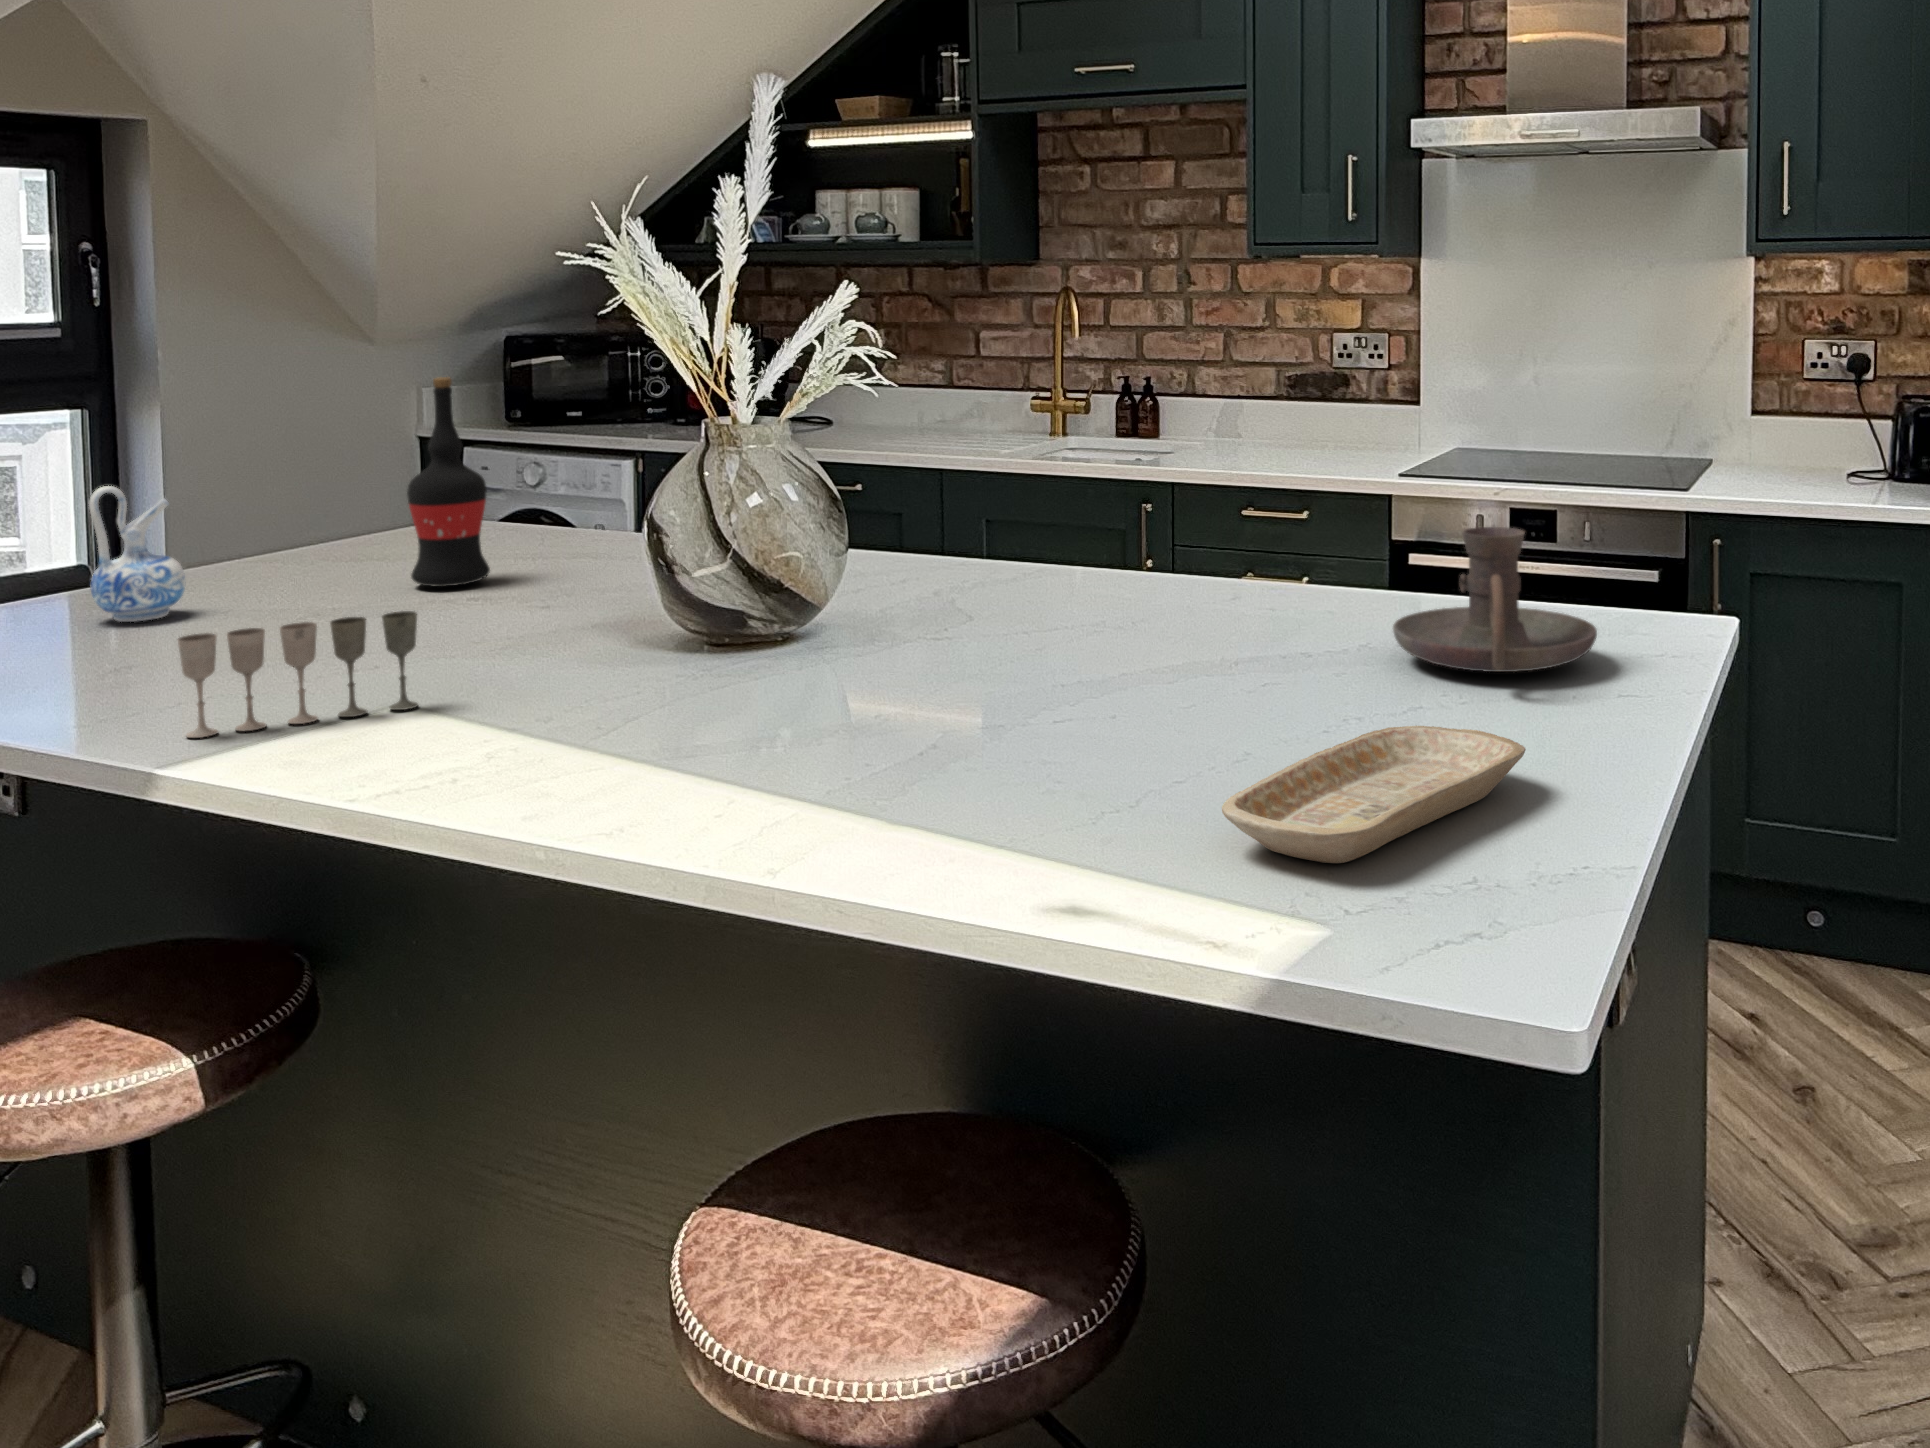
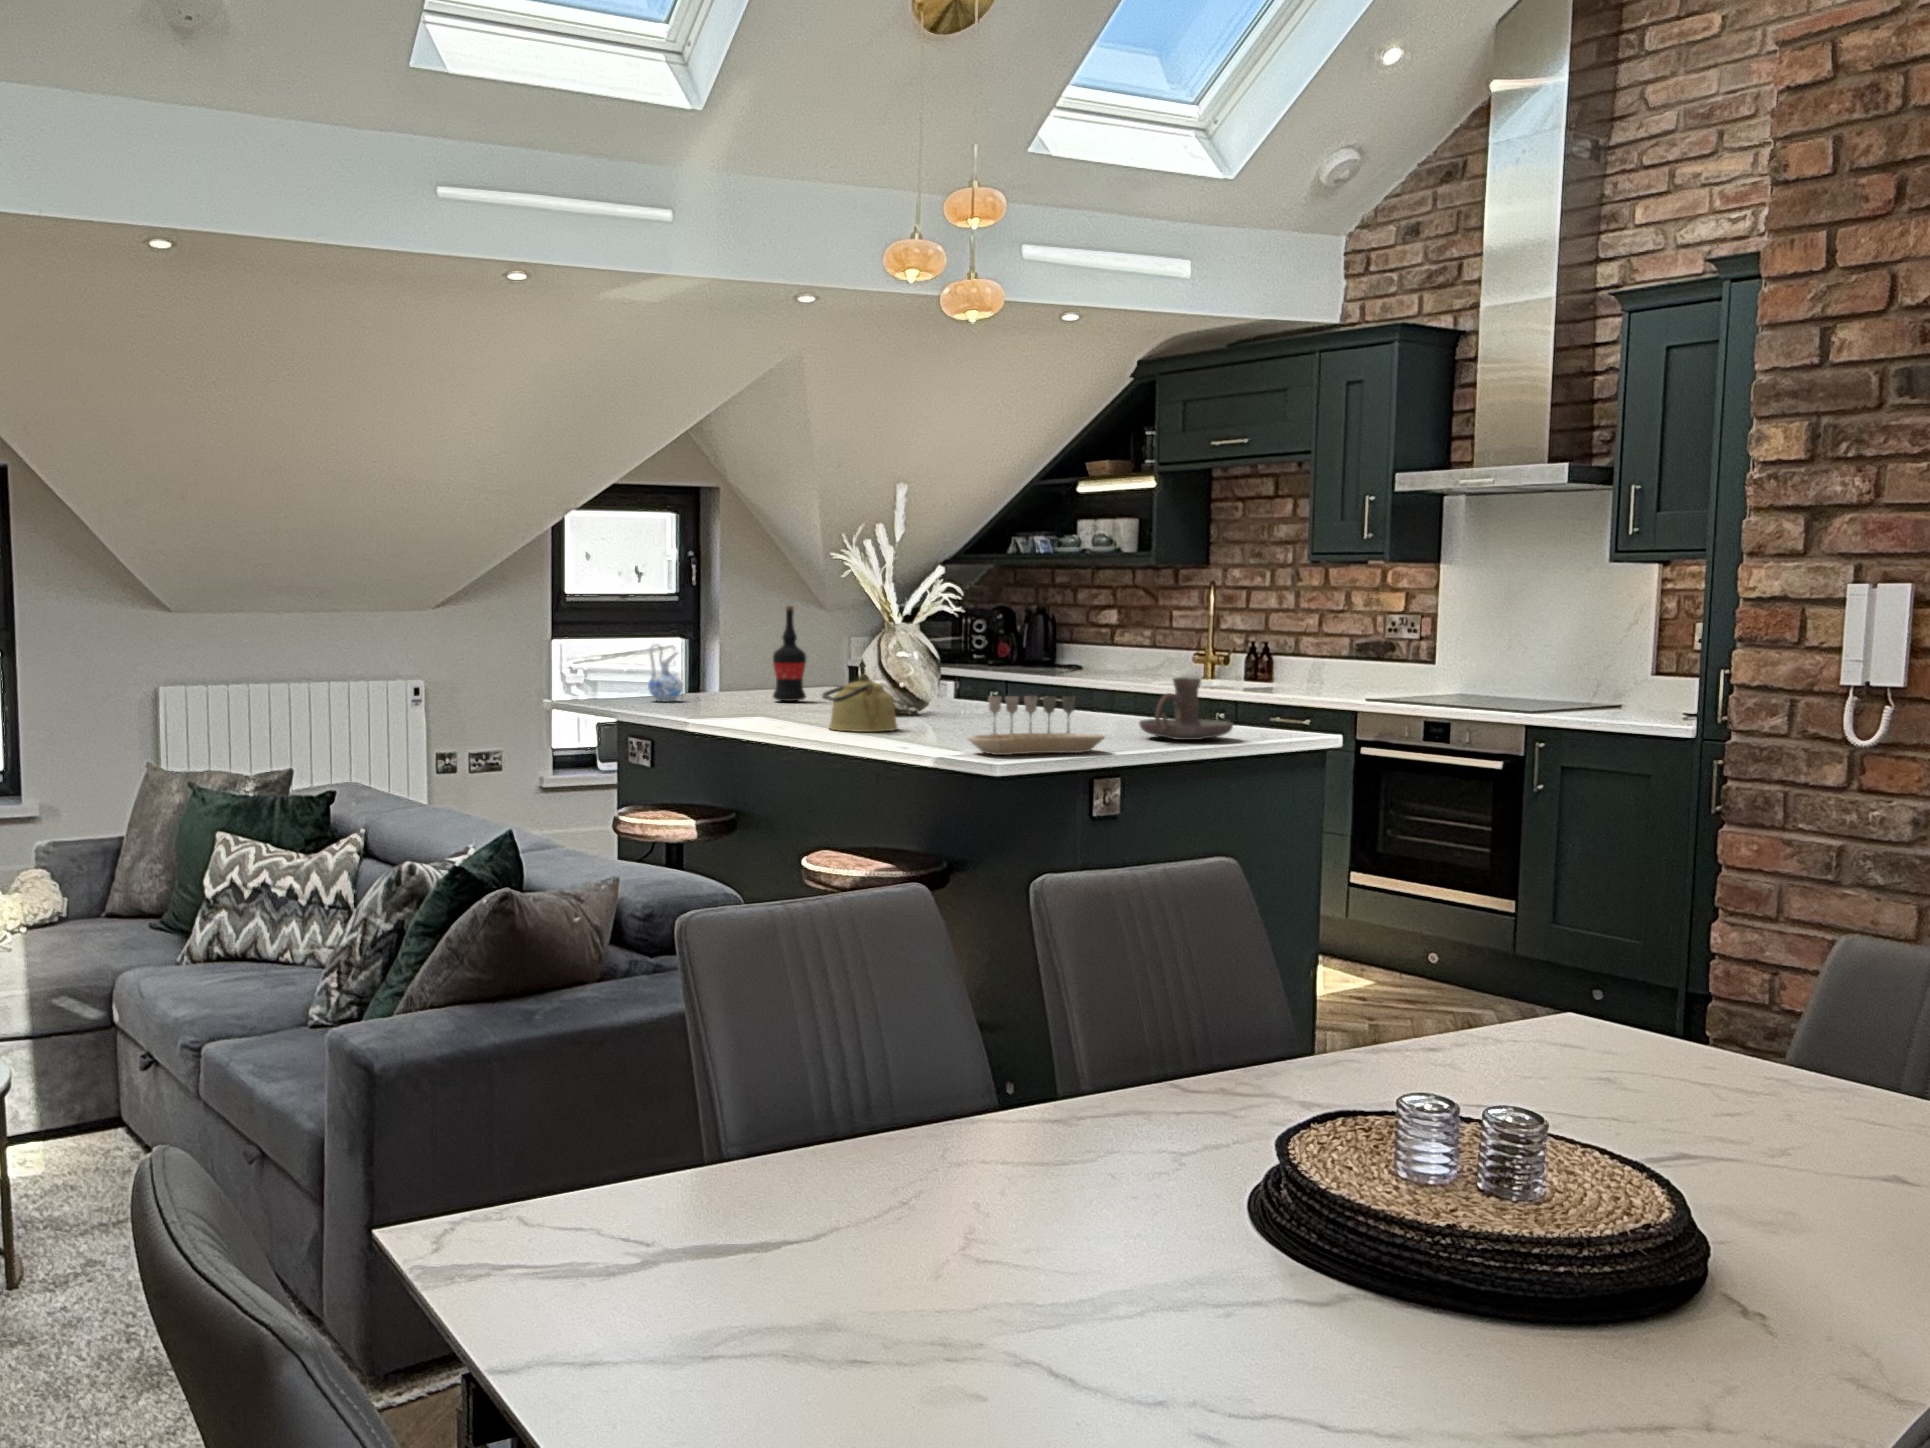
kettle: none [638,582,849,744] -> present [822,675,897,732]
wine glass: present [178,611,418,738] -> present [988,696,1076,735]

